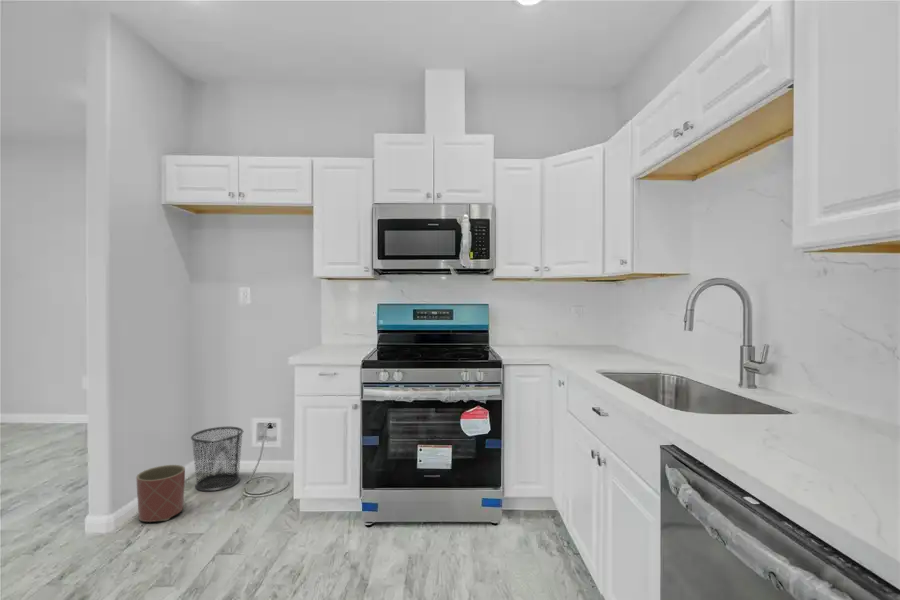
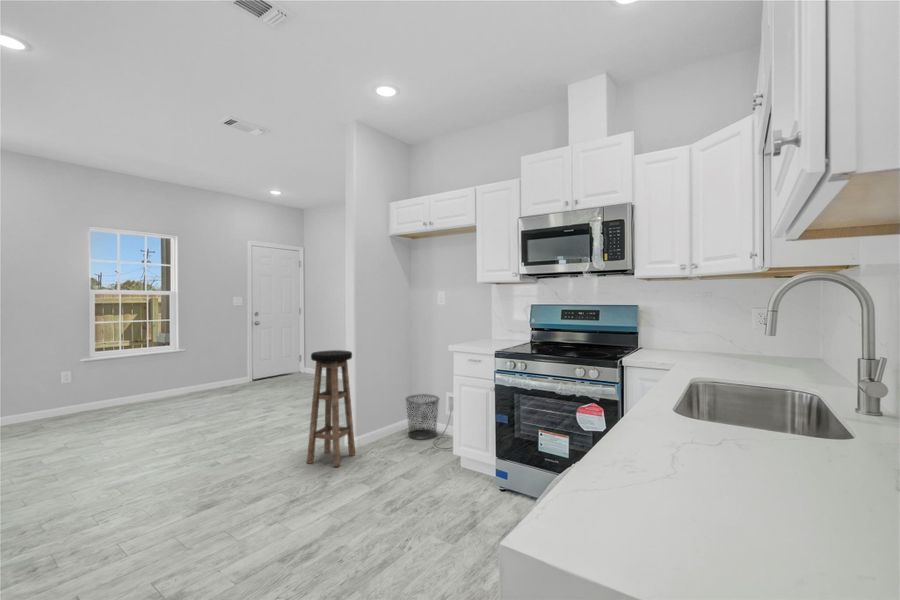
bar stool: none [35,380,125,578] -> present [307,350,355,467]
planter: present [136,465,185,522] -> none [366,414,394,450]

